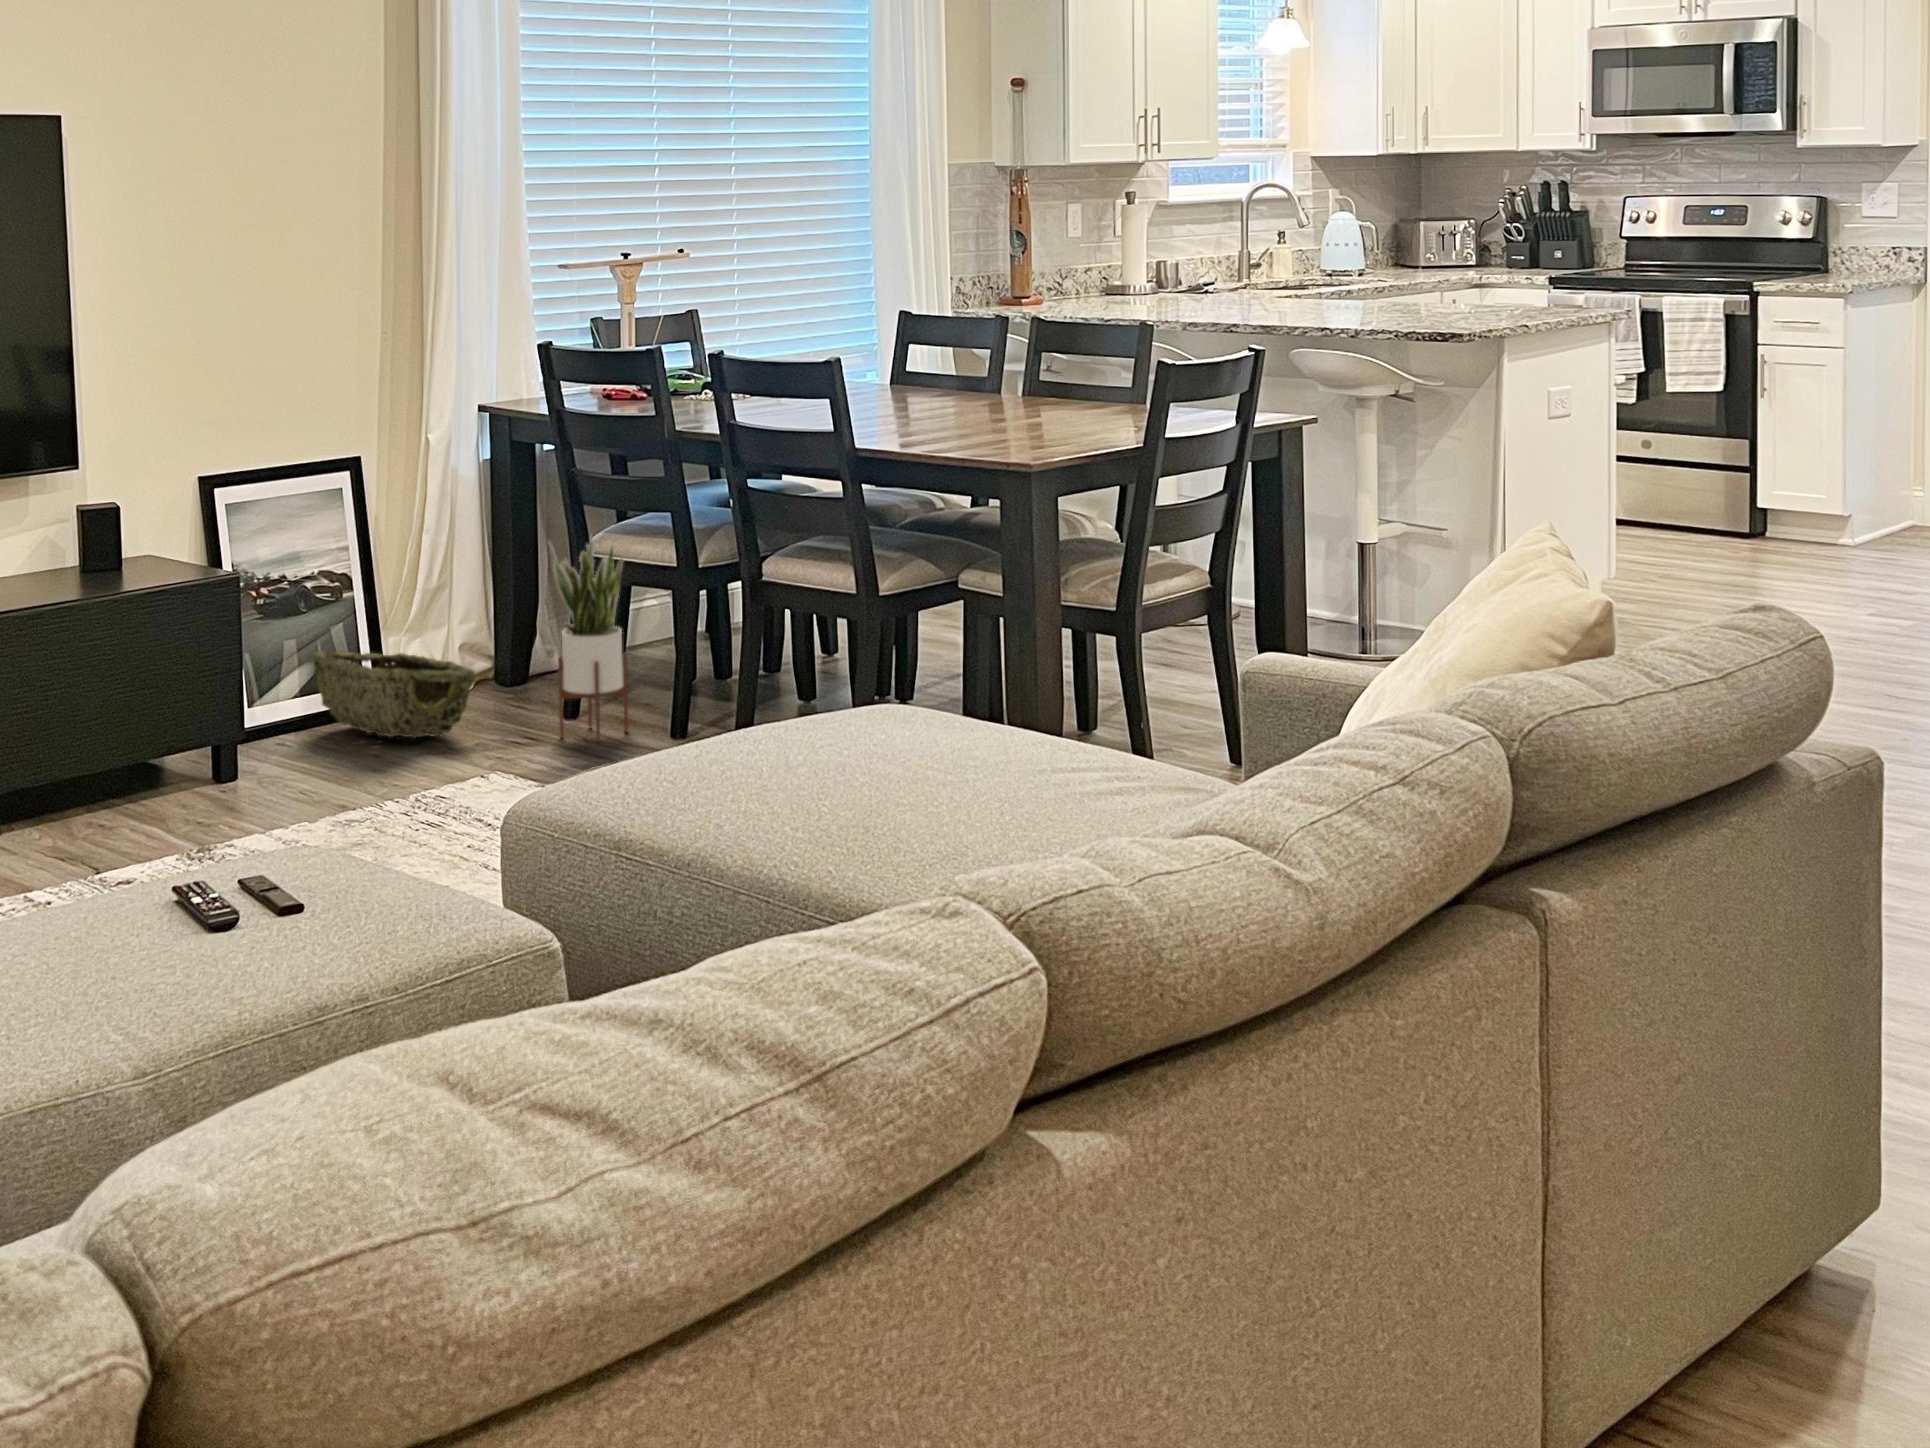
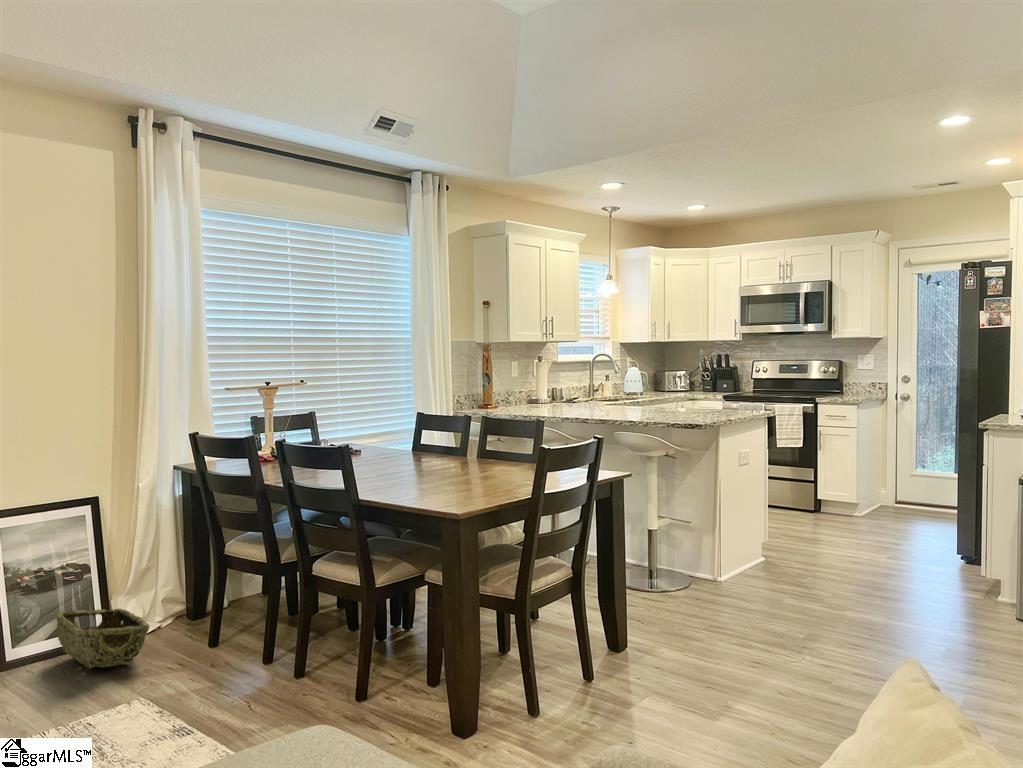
potted plant: present [549,535,628,742] -> none [188,544,241,668]

